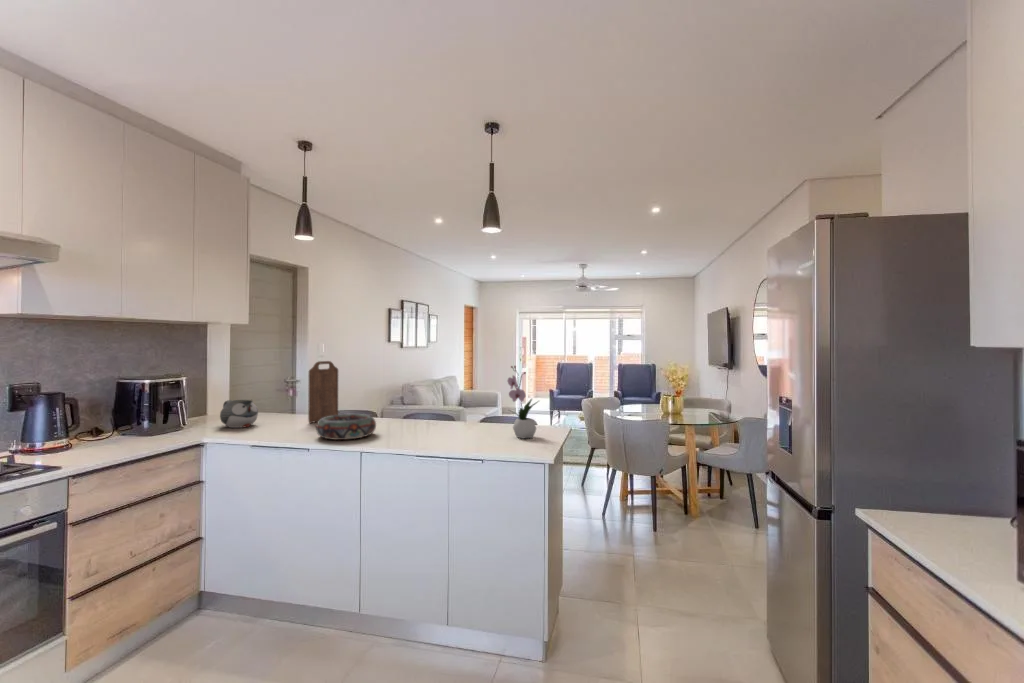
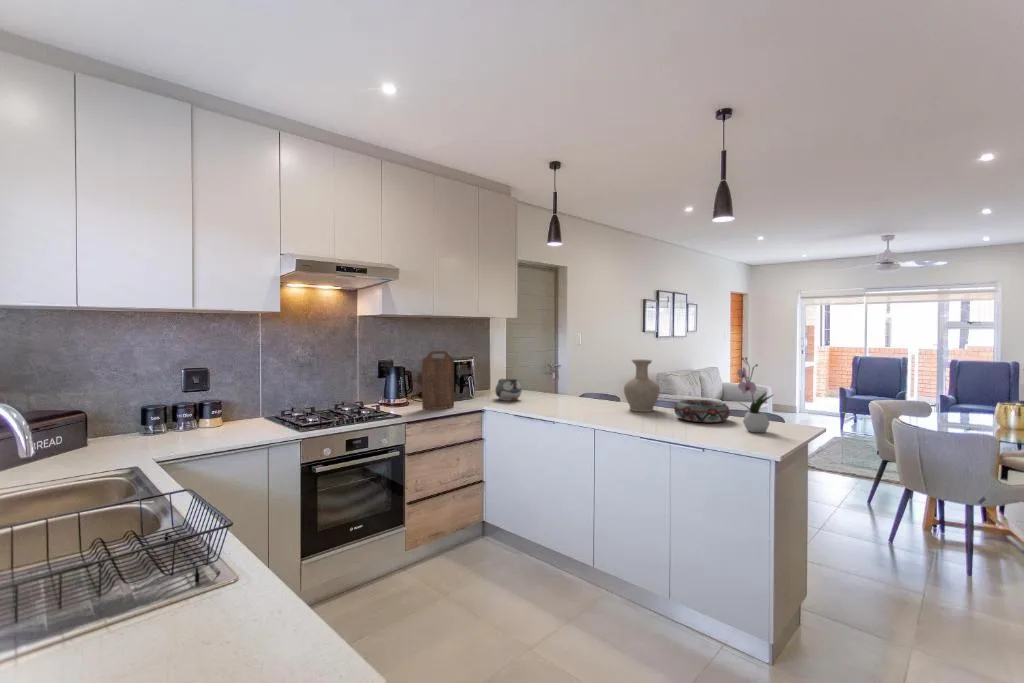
cutting board: present [308,361,338,423] -> present [422,351,454,409]
vase: none [388,371,426,427] -> present [624,360,660,412]
decorative bowl: present [316,414,376,440] -> present [674,400,730,423]

